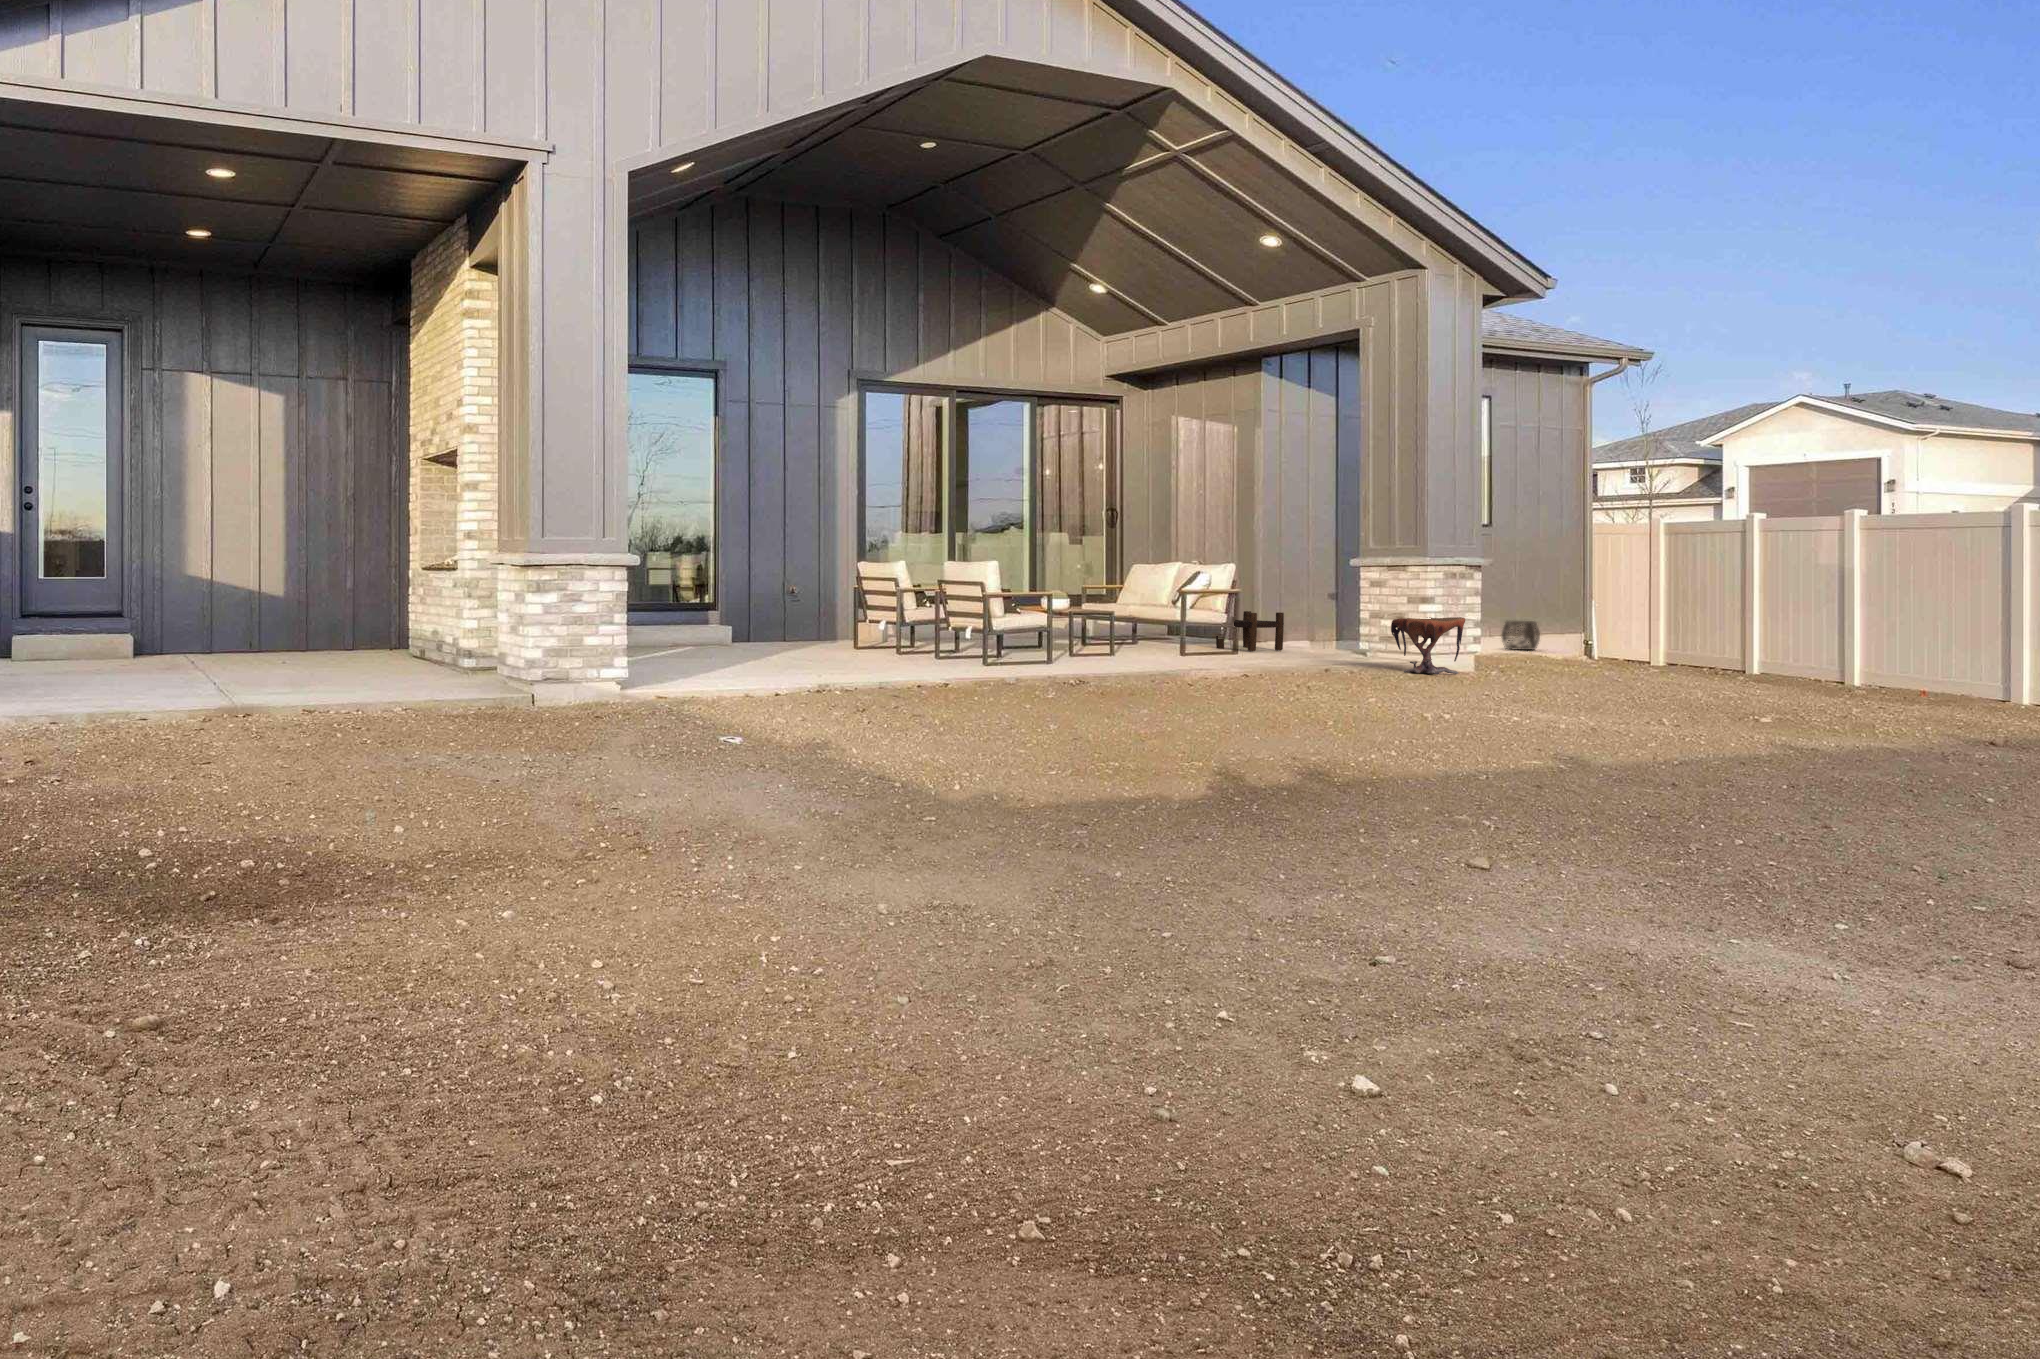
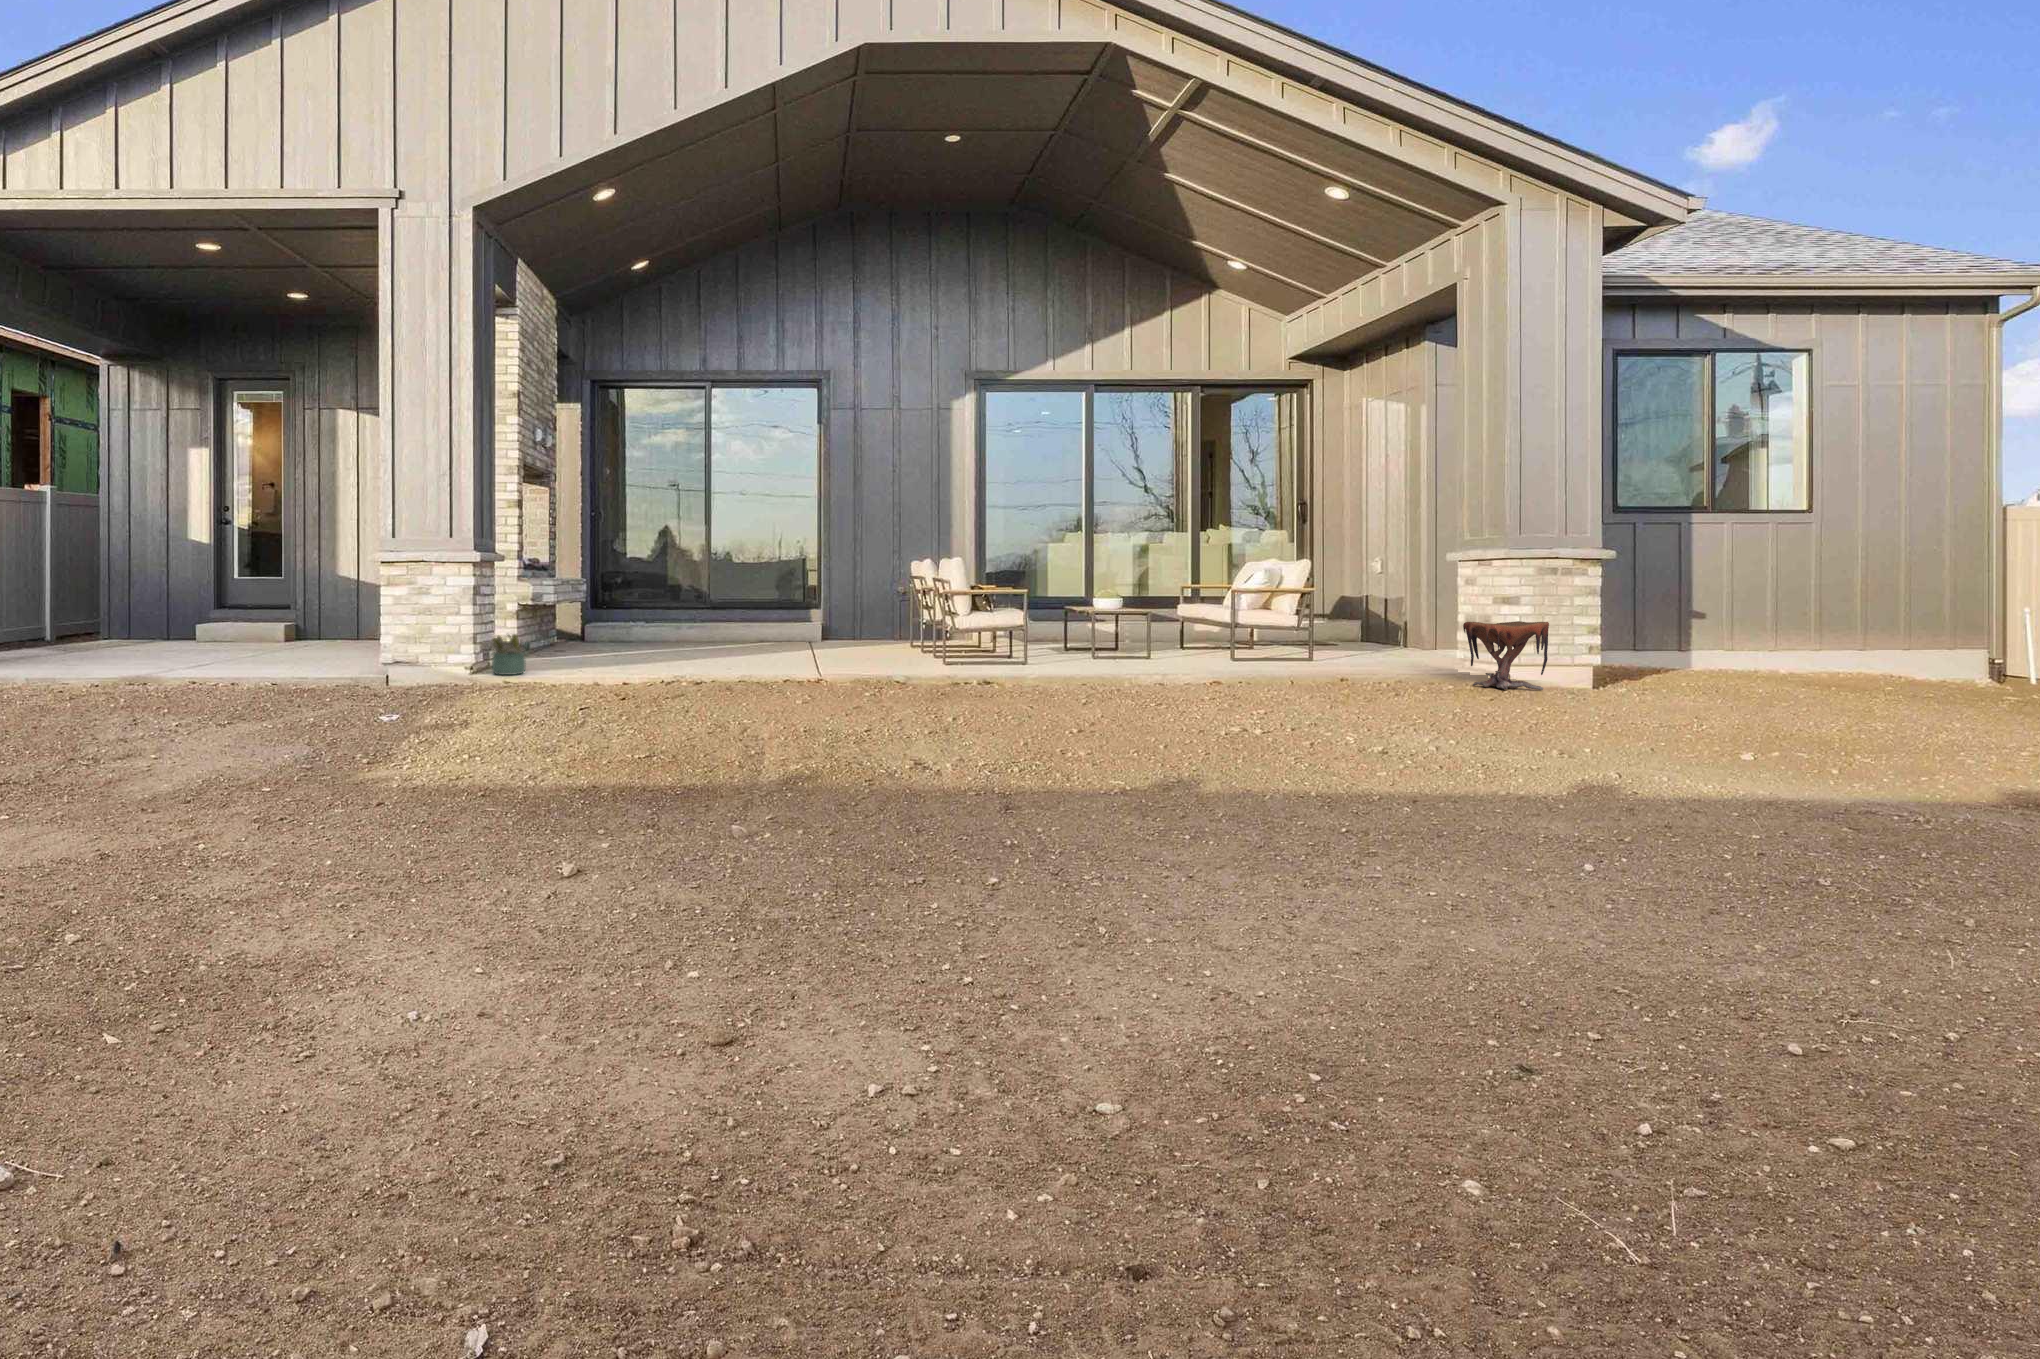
stool: present [1216,611,1284,651] -> none [1353,611,1433,656]
woven basket: present [1501,621,1540,650] -> none [1793,627,1848,665]
decorative plant: none [616,645,666,691] -> present [489,634,526,675]

